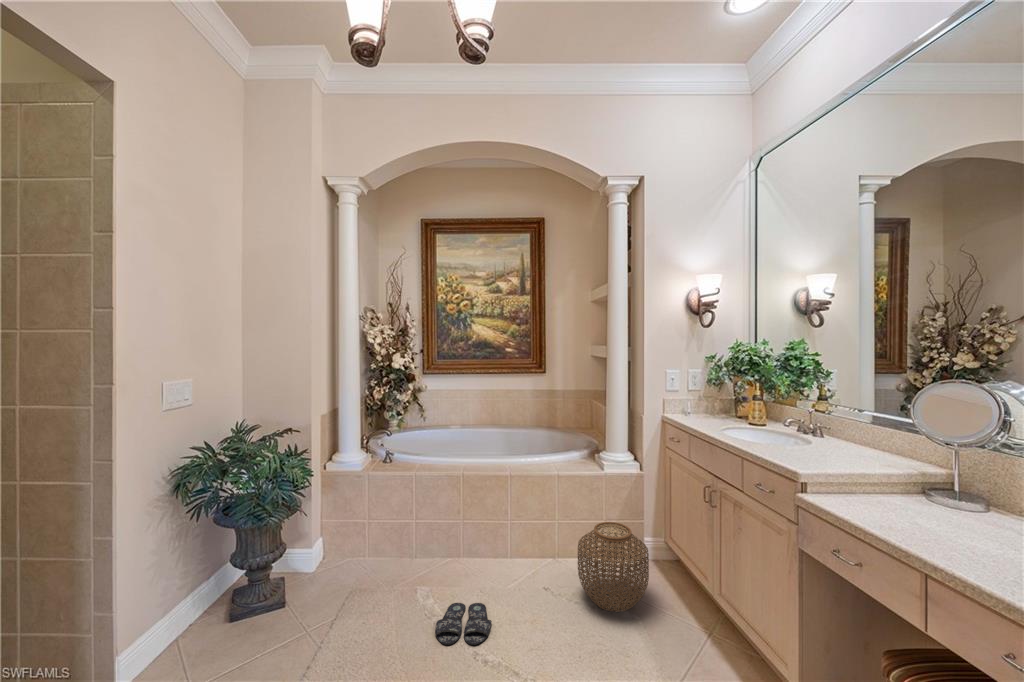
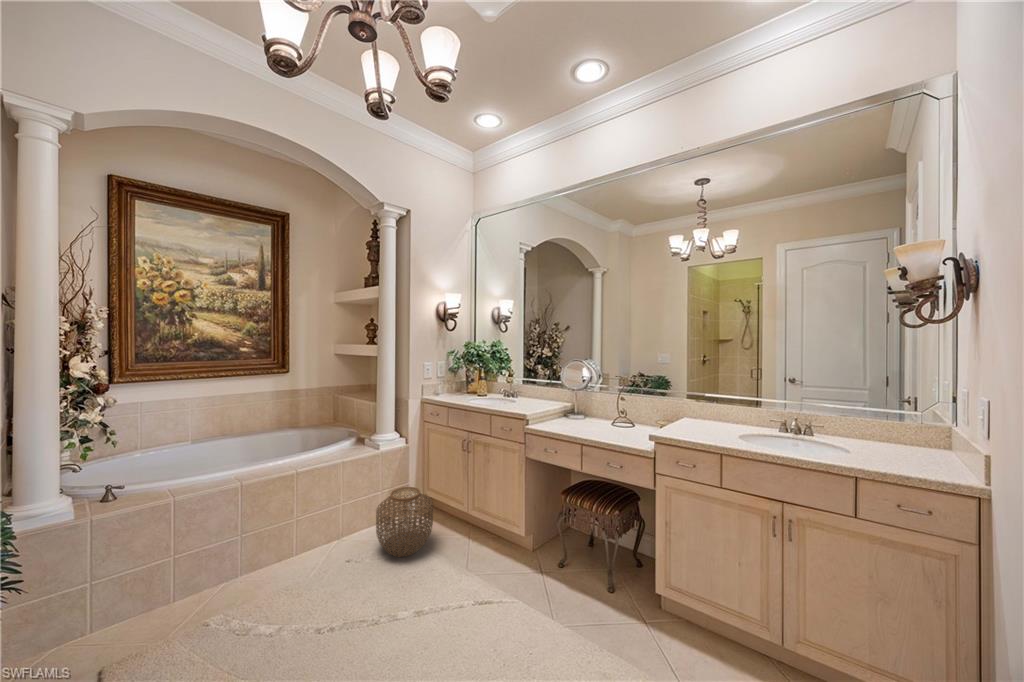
slippers: present [436,603,492,645] -> none [254,602,319,653]

